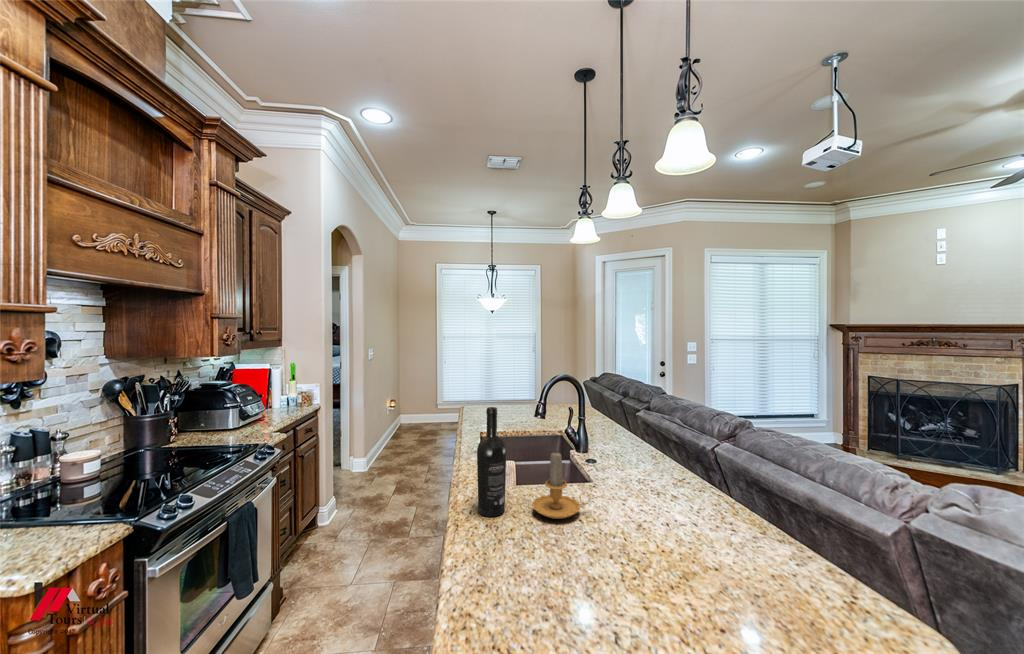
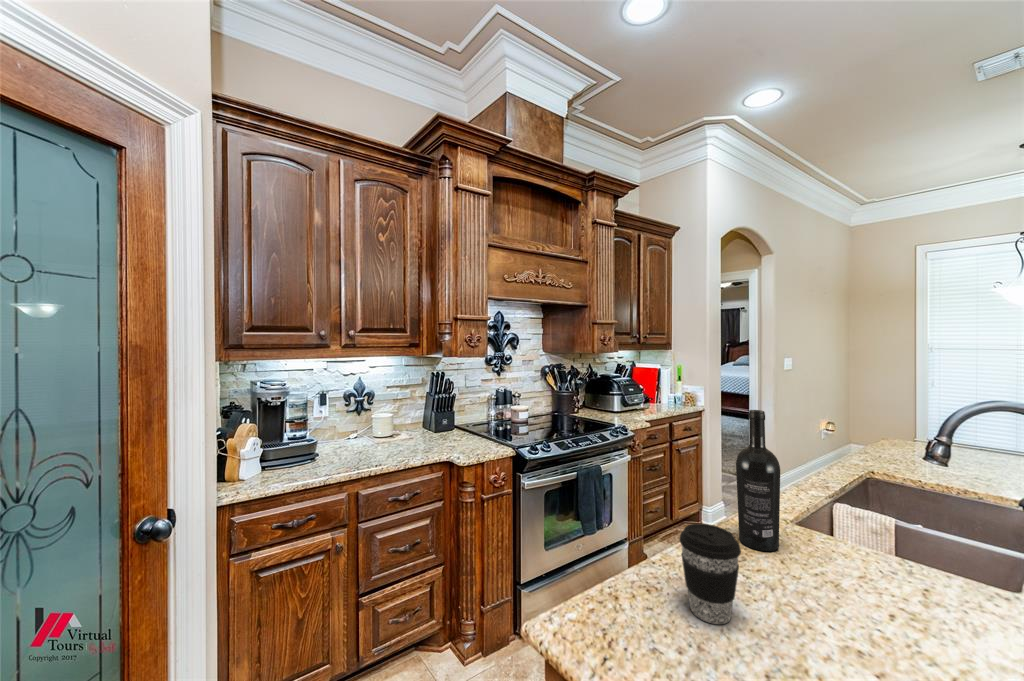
candle: present [532,453,591,519] -> none [813,491,939,603]
coffee cup: none [504,508,548,587] -> present [680,524,741,624]

